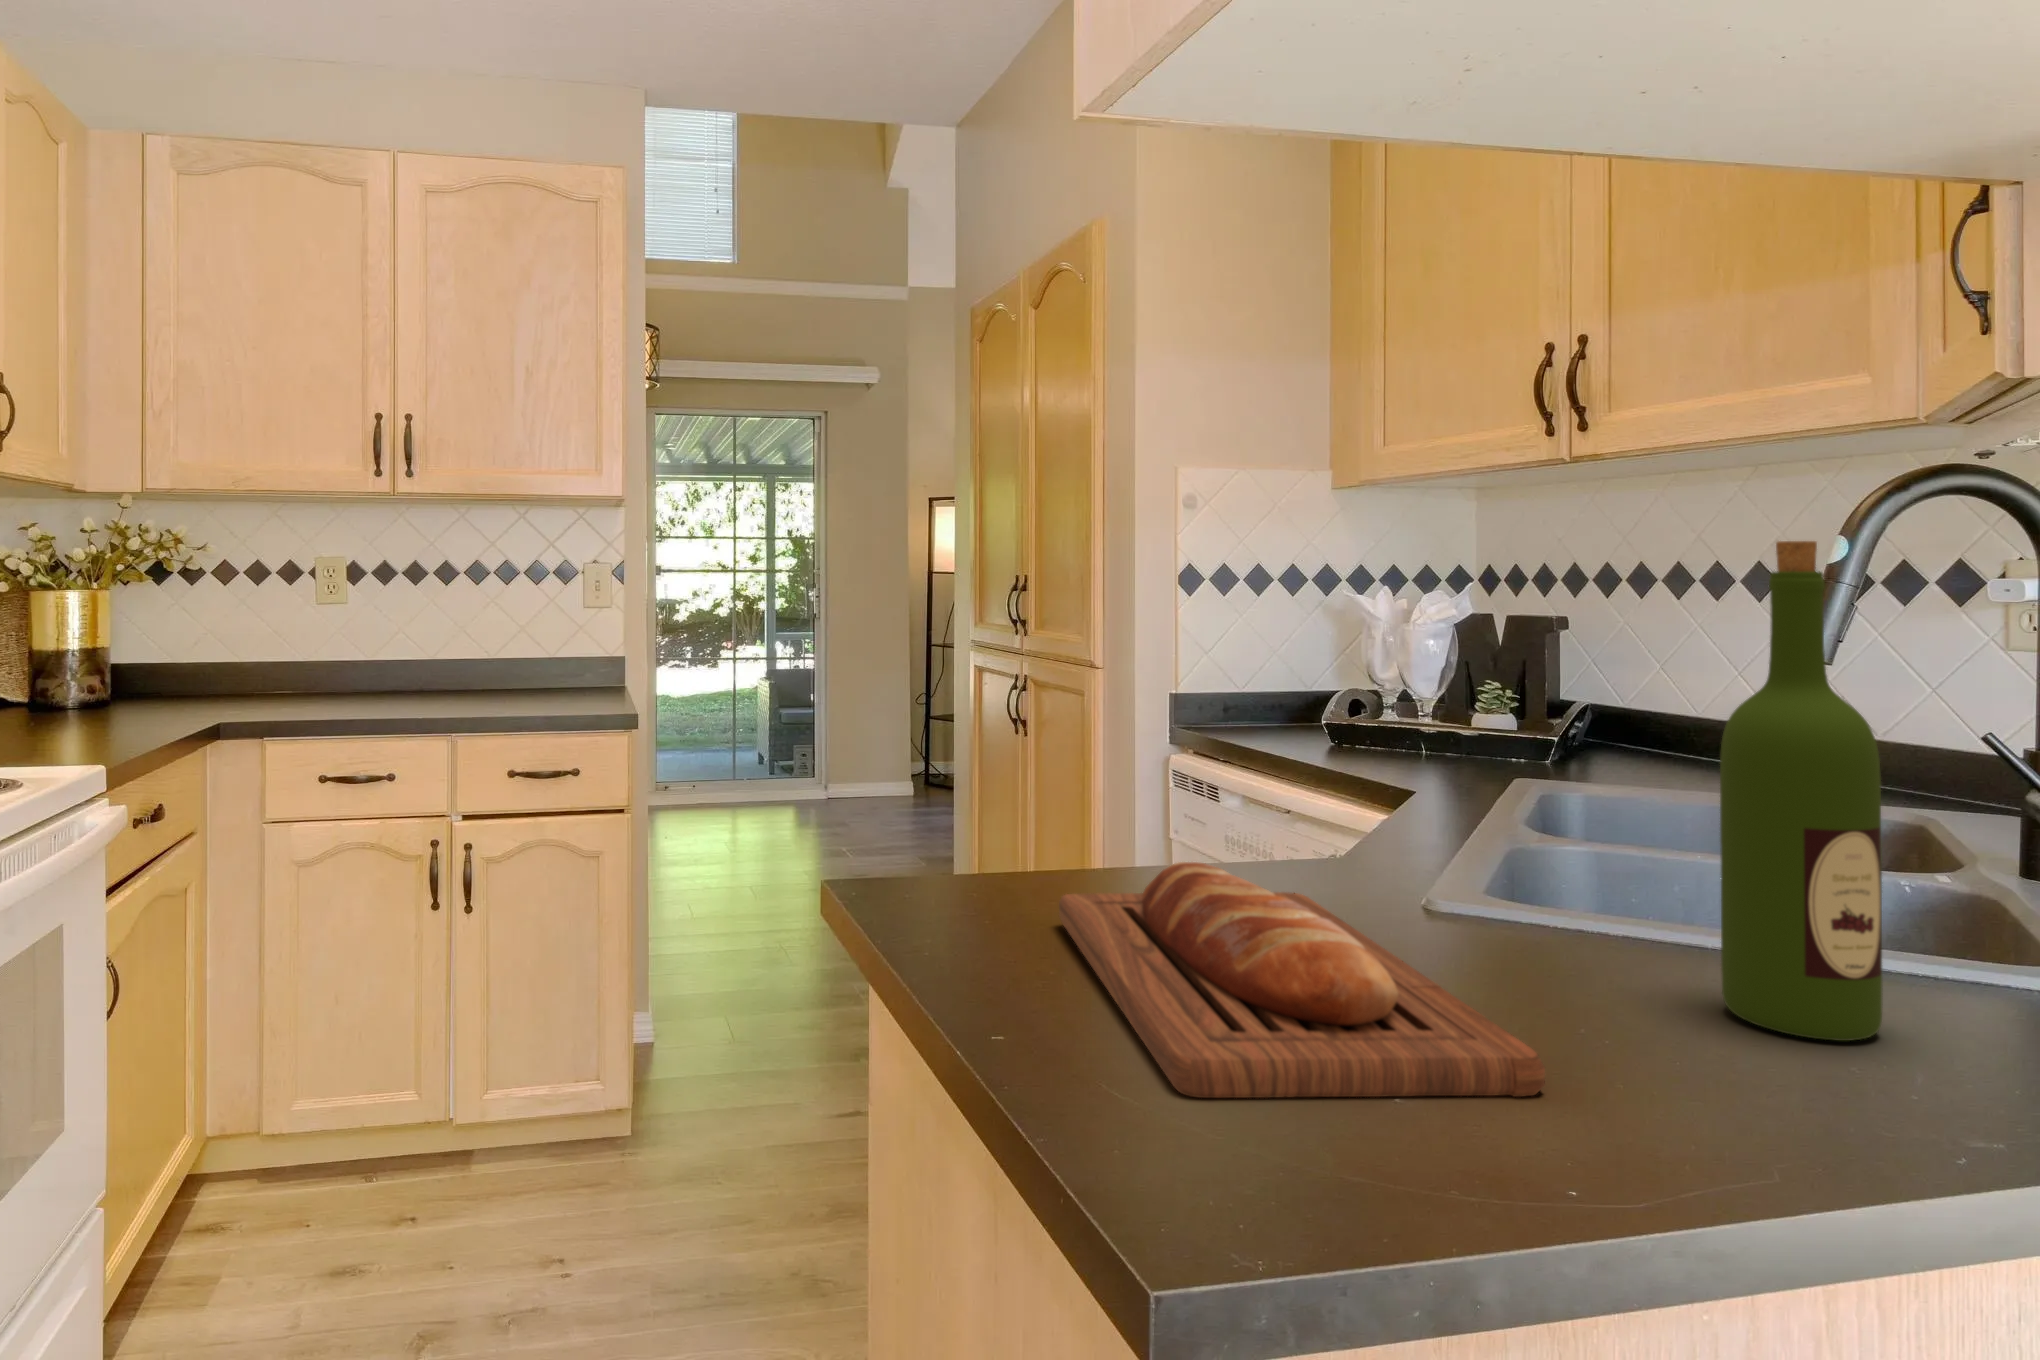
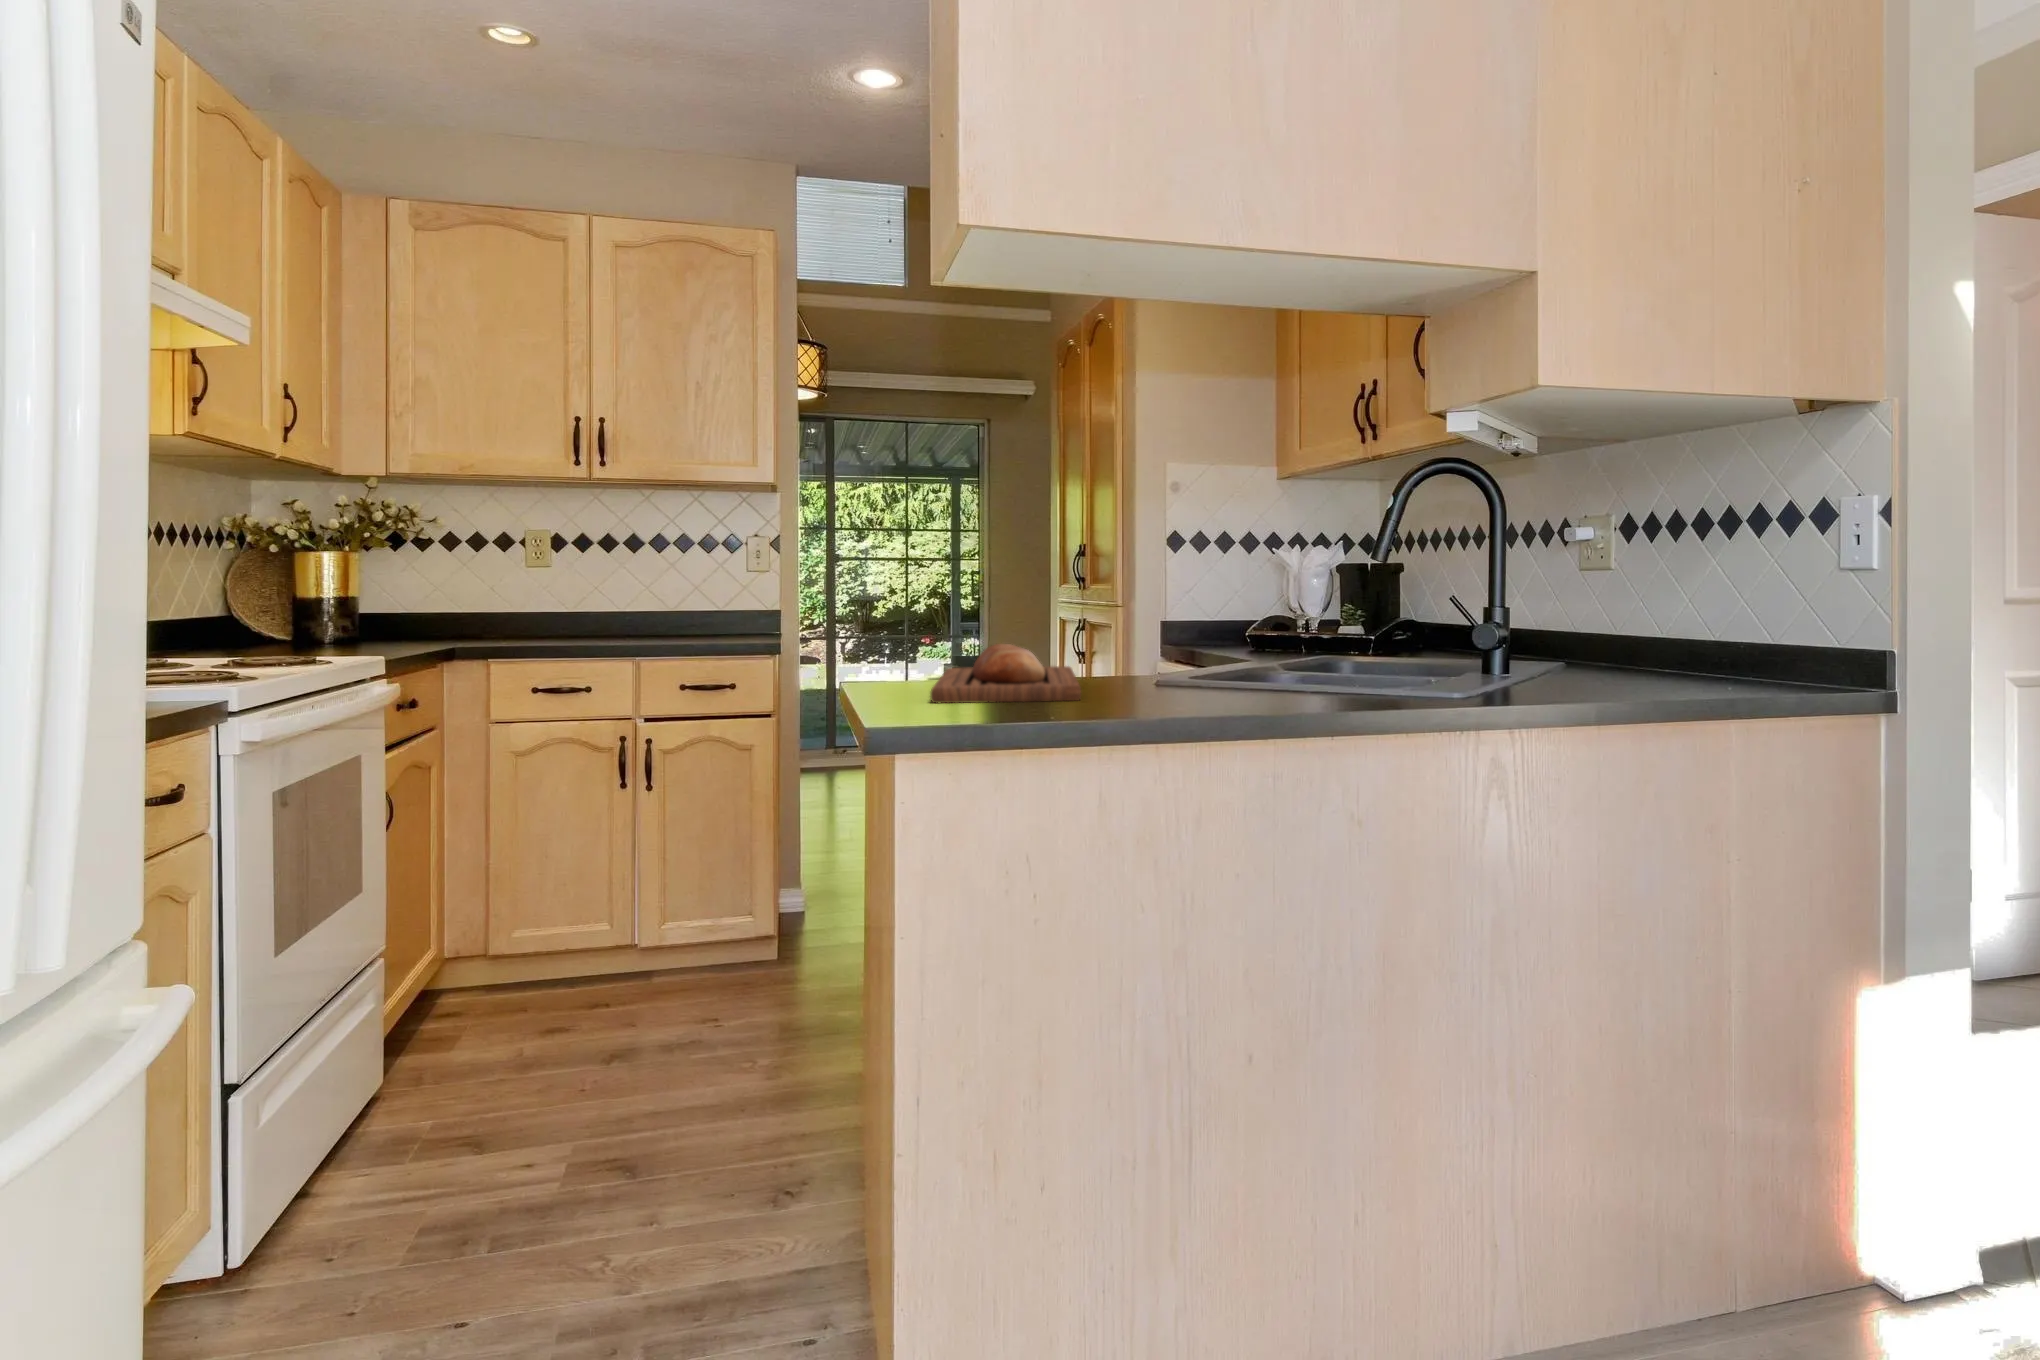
wine bottle: present [1720,541,1882,1041] -> none [1202,486,1256,692]

